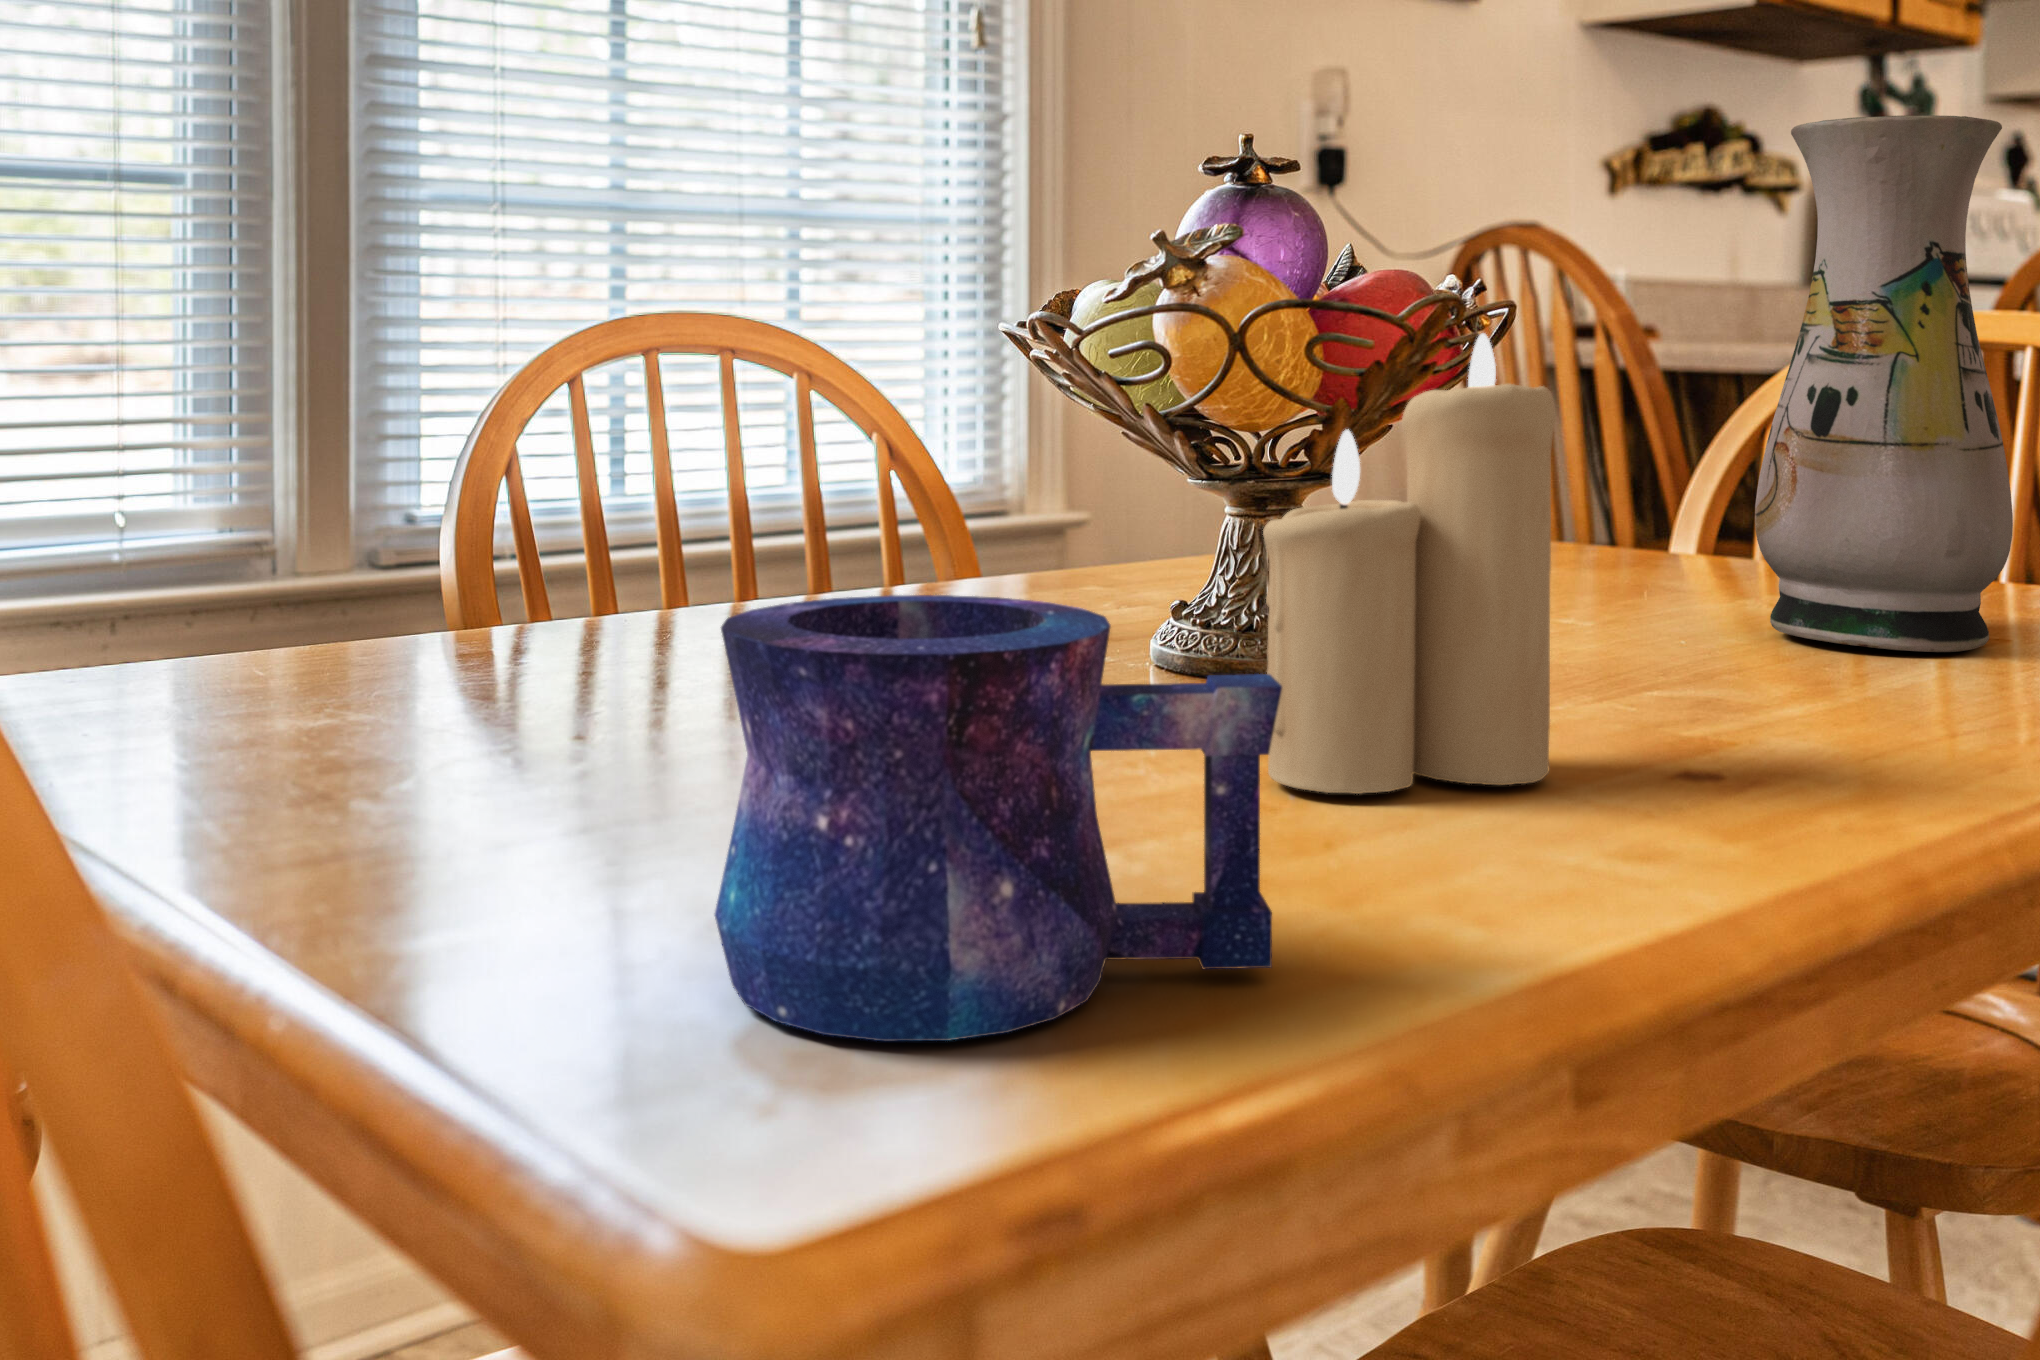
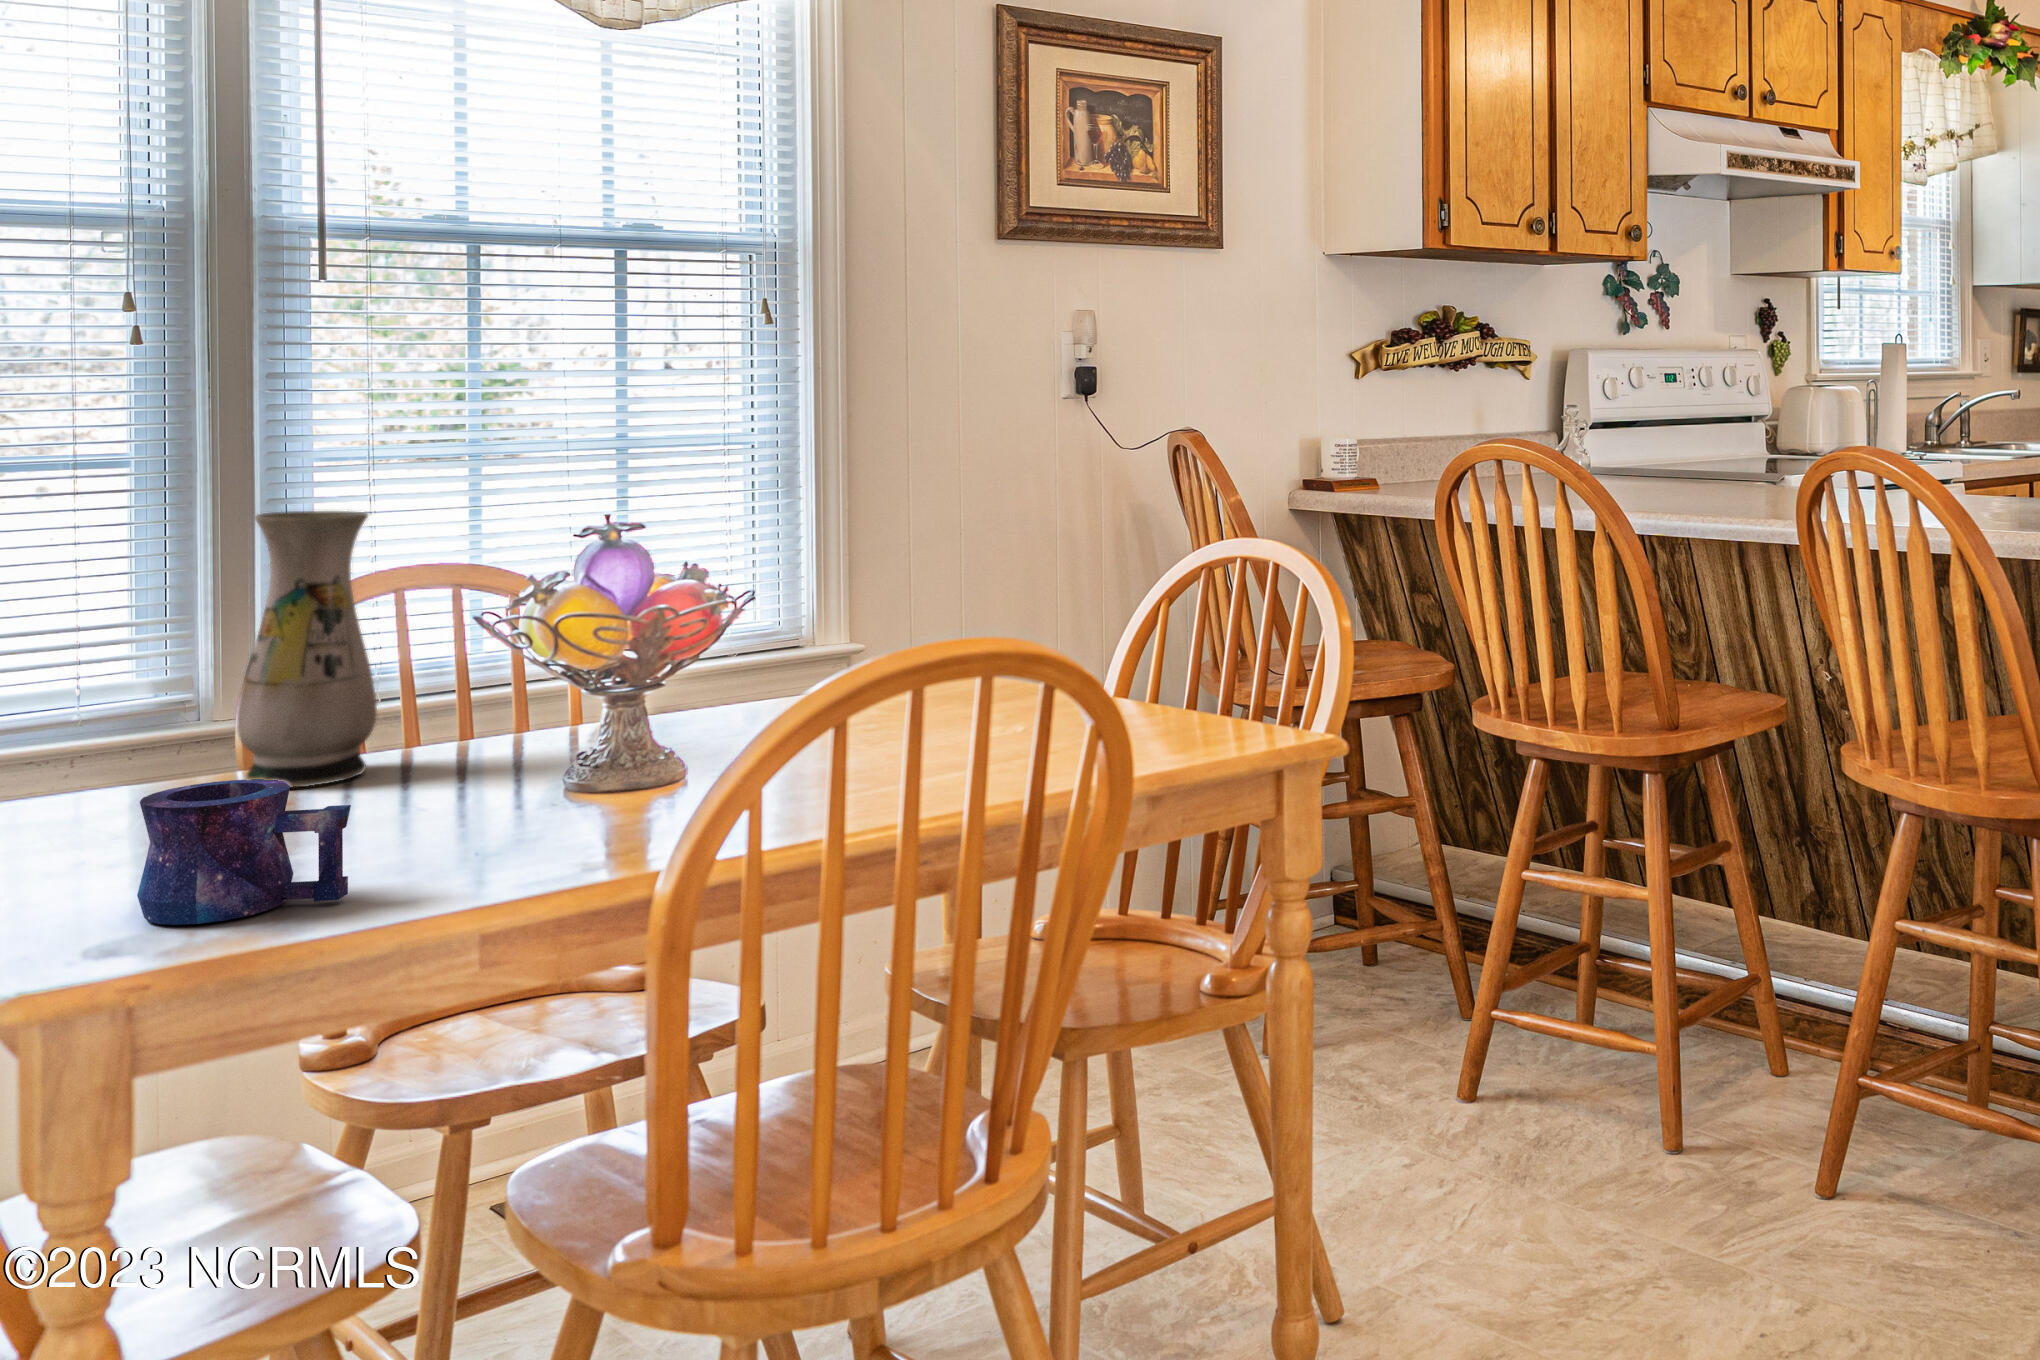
vase: present [1755,115,2013,652] -> present [237,511,377,787]
candle: present [1263,333,1556,794] -> none [479,650,616,840]

